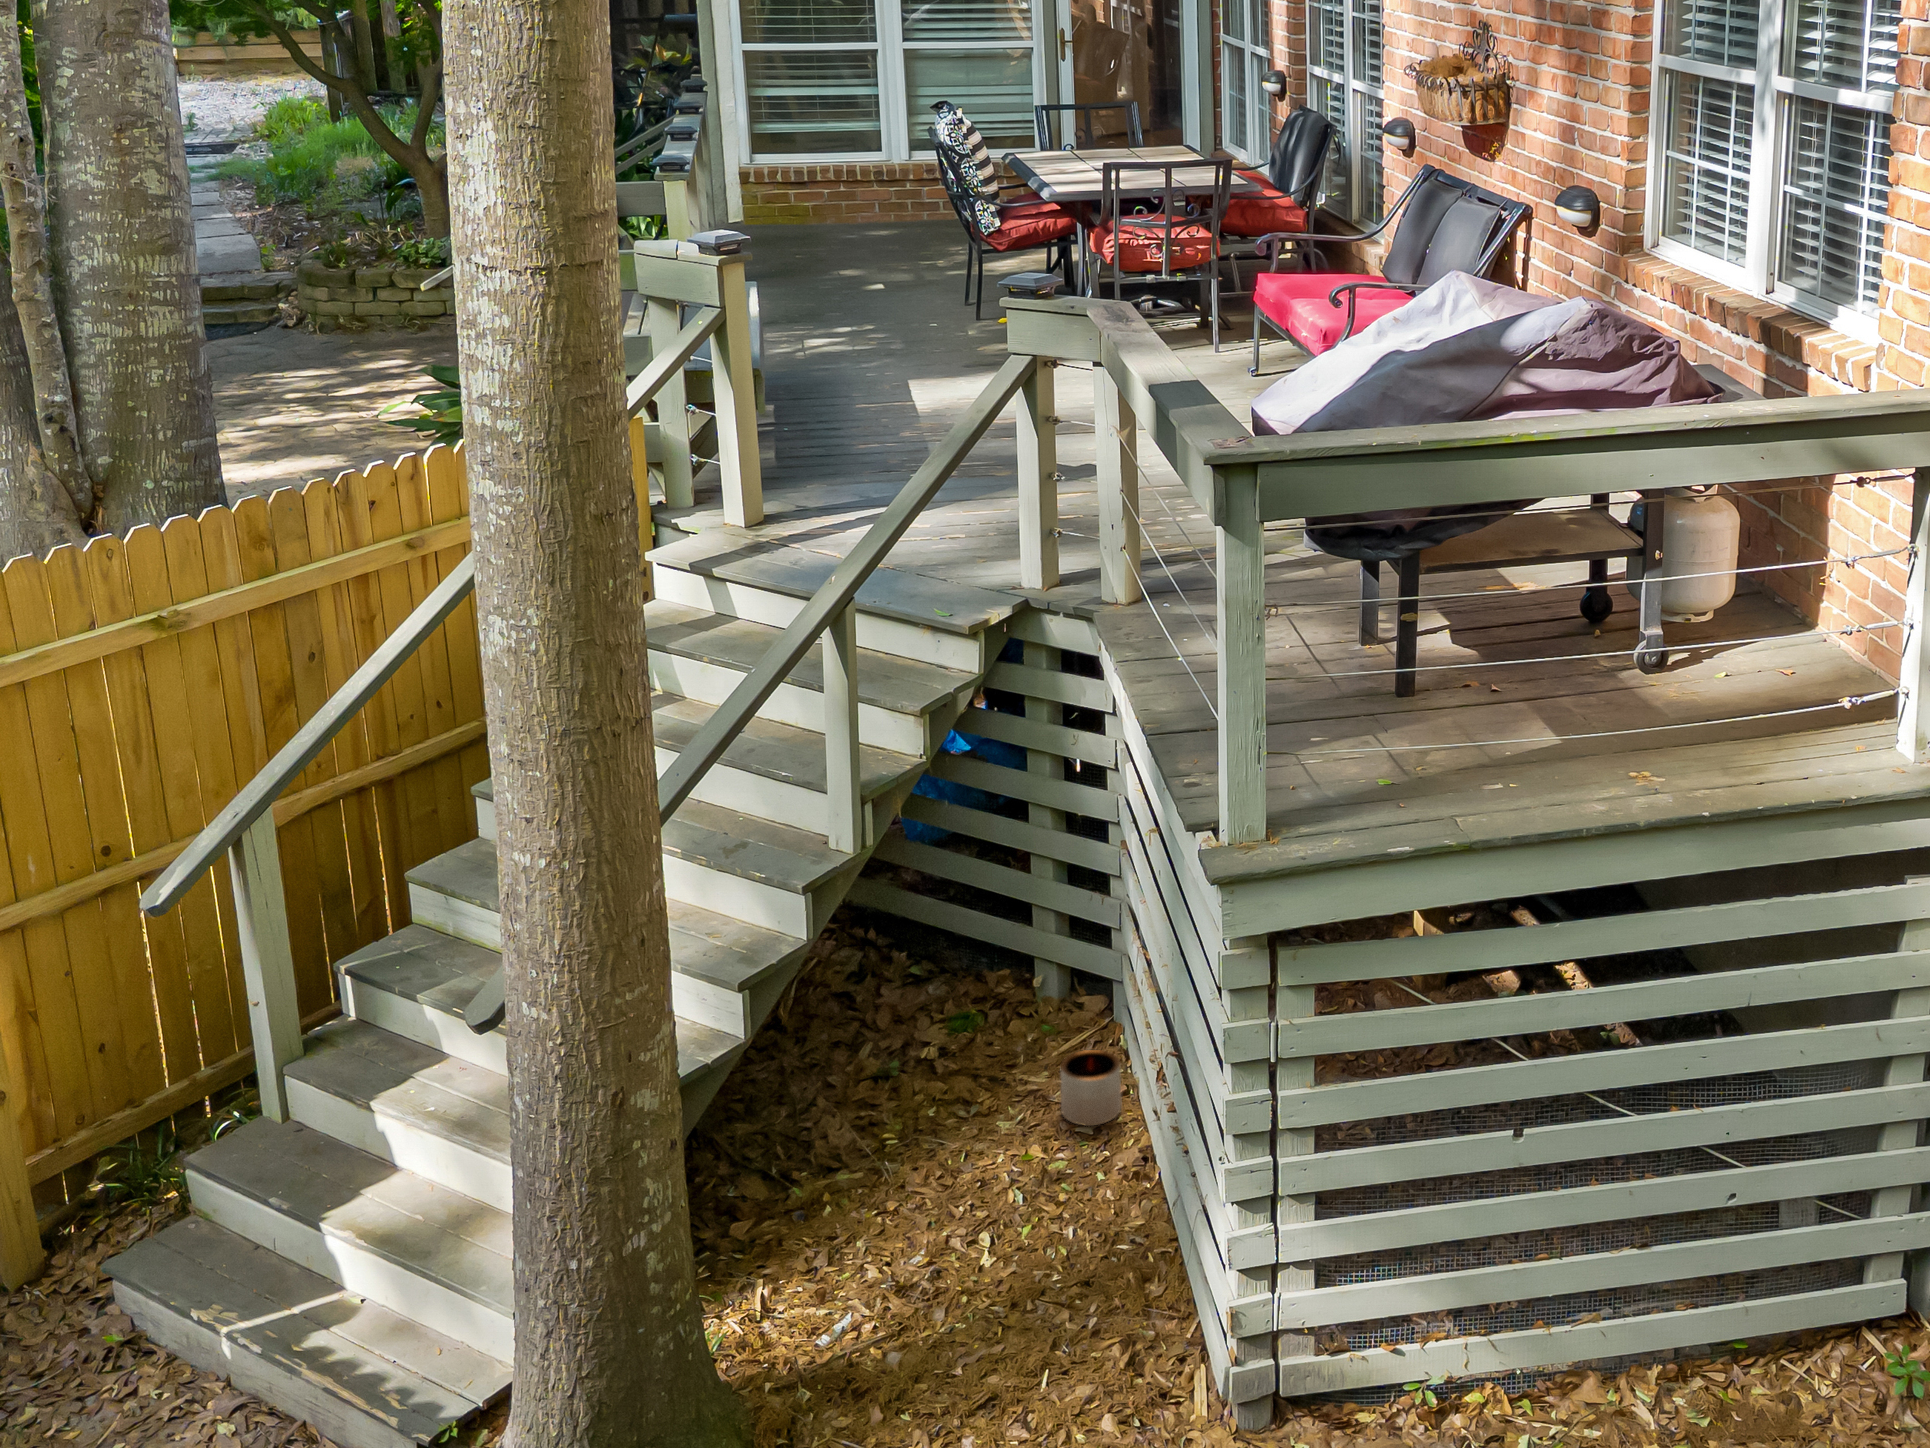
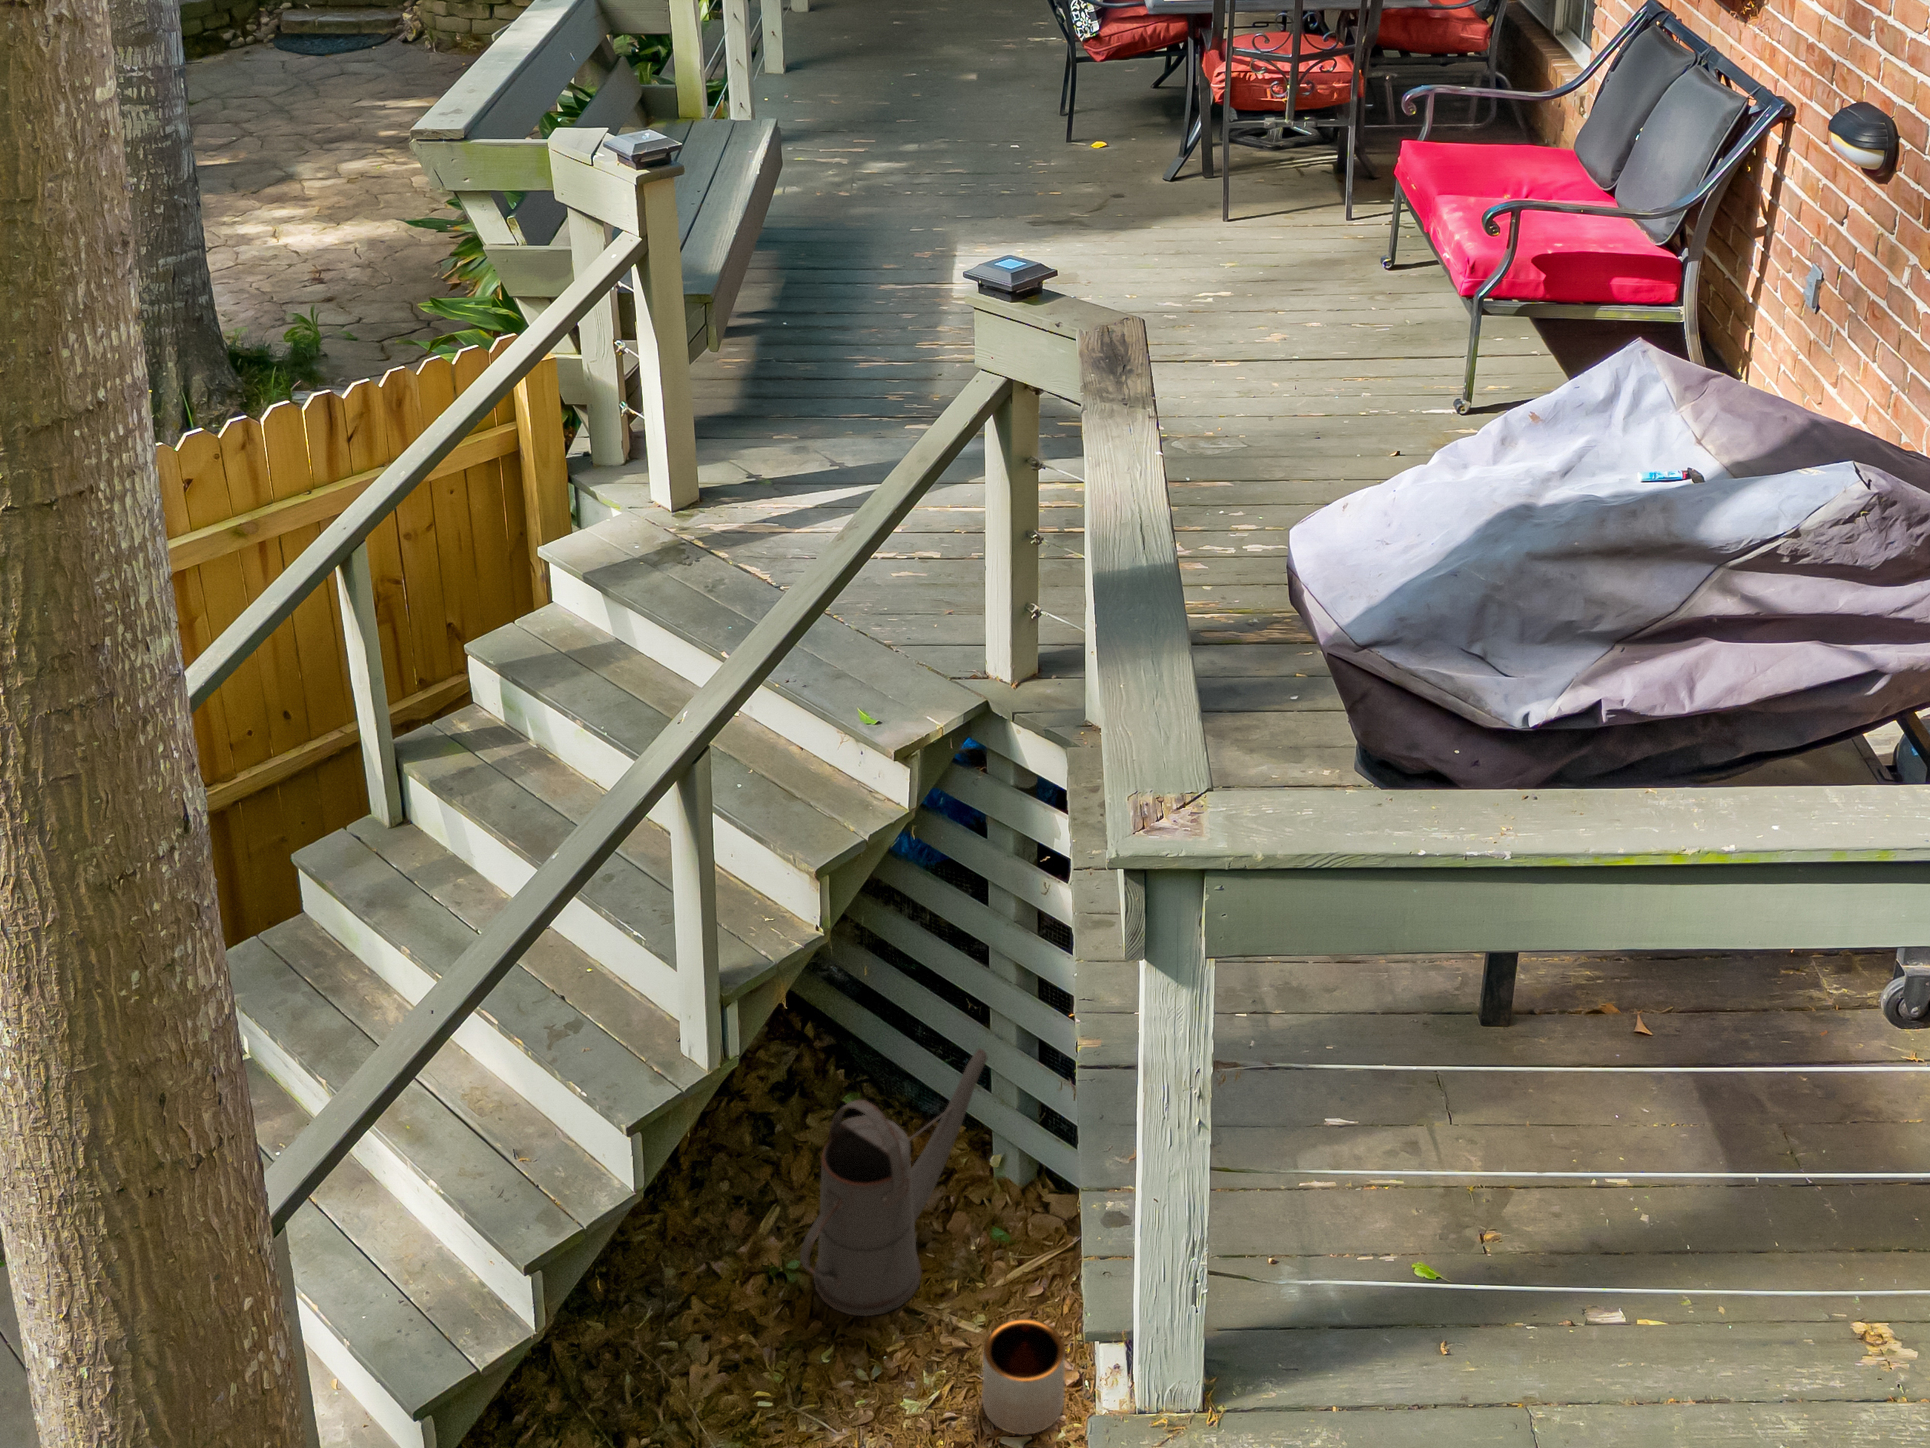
watering can: none [911,893,1031,1086] -> present [800,1049,987,1316]

